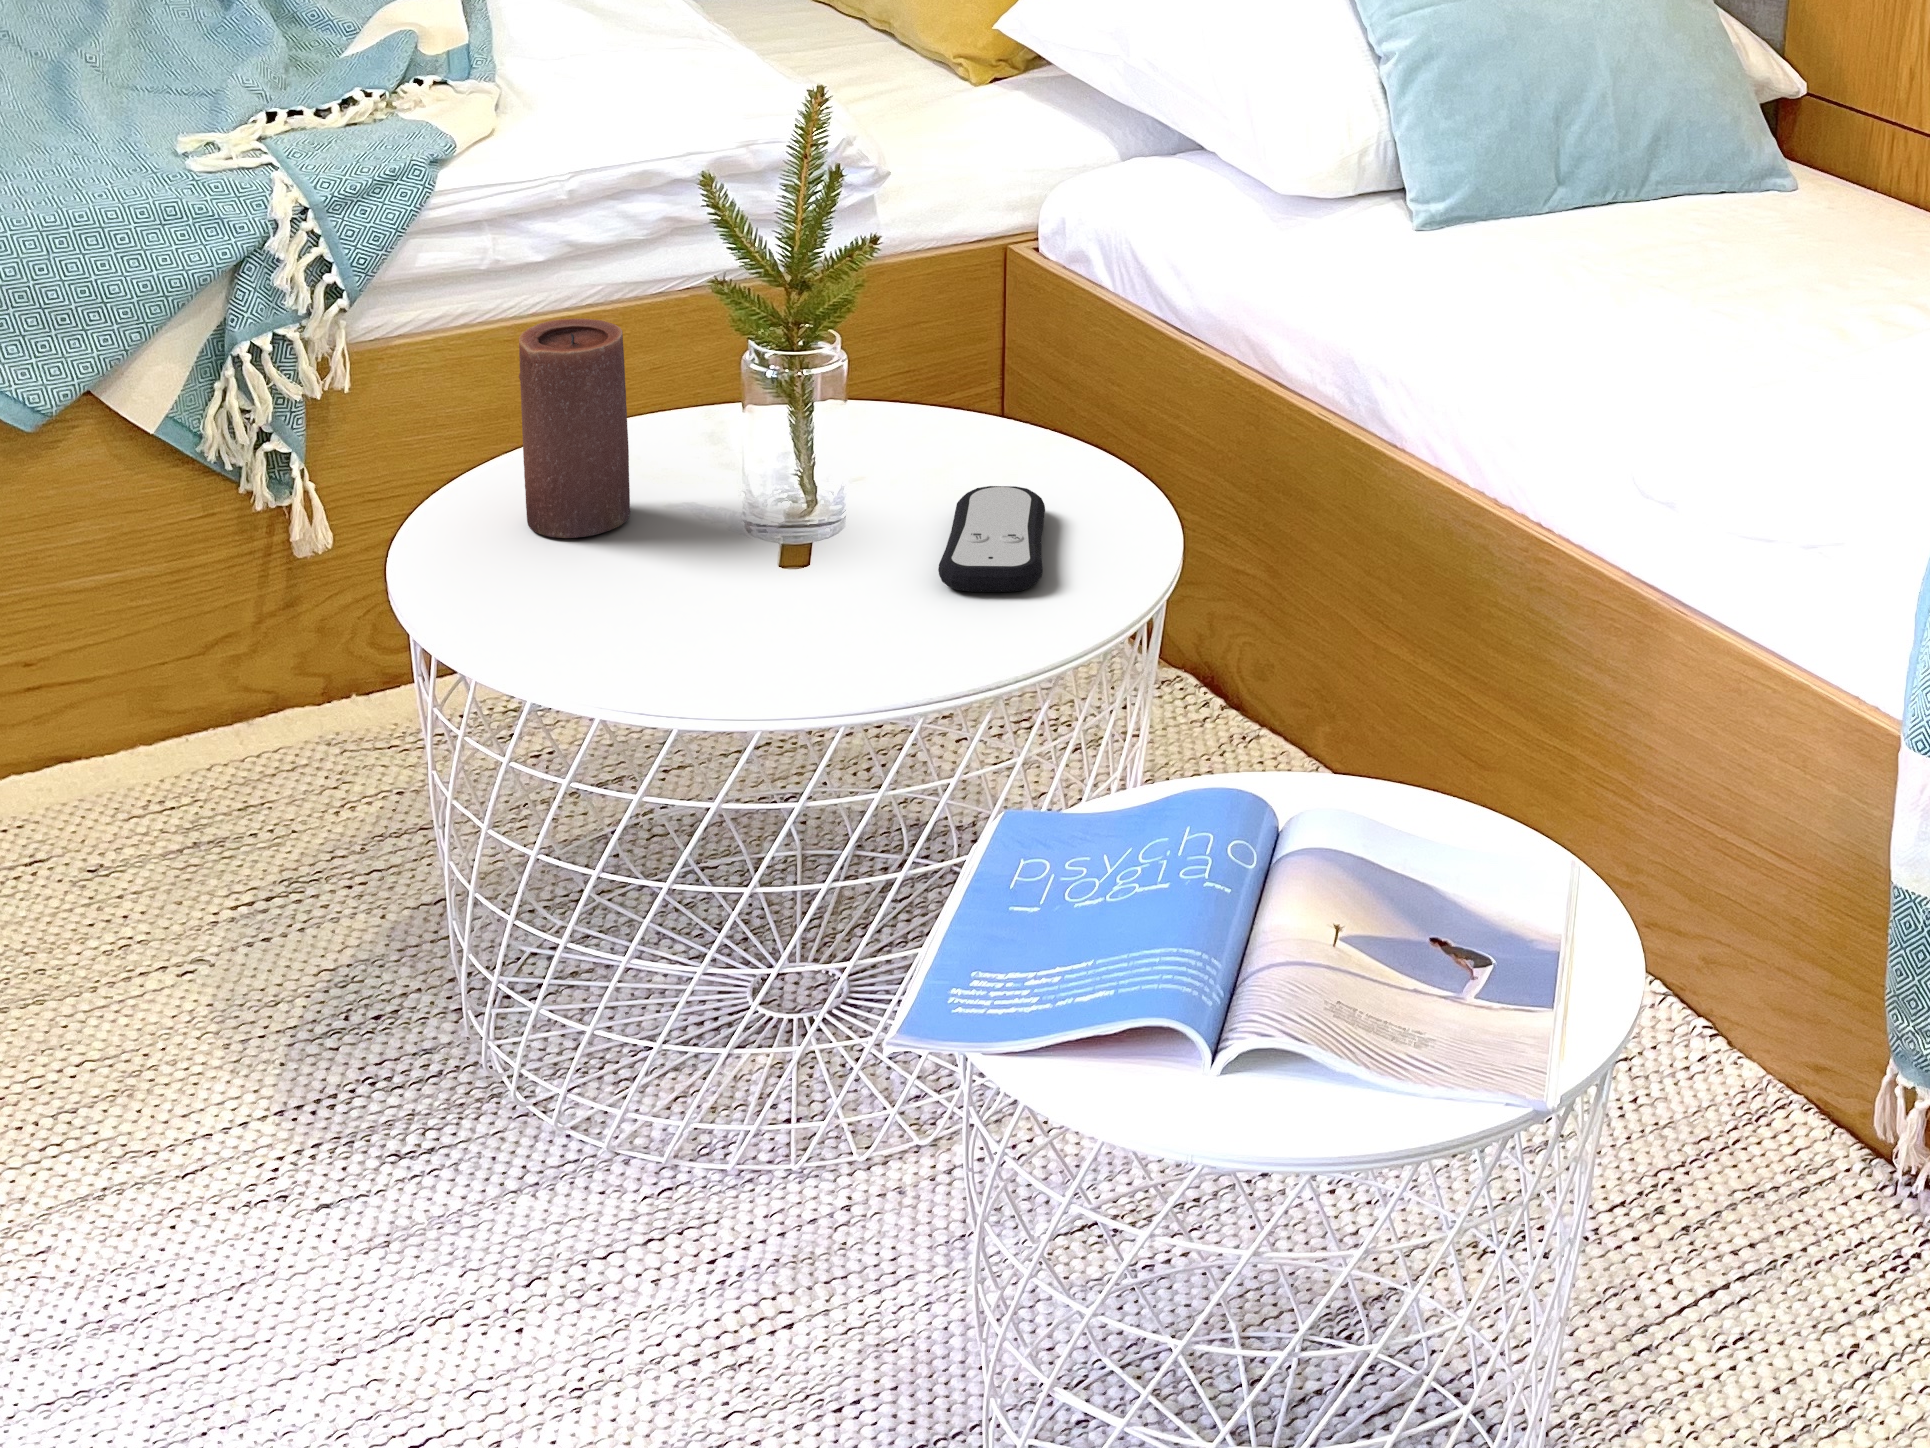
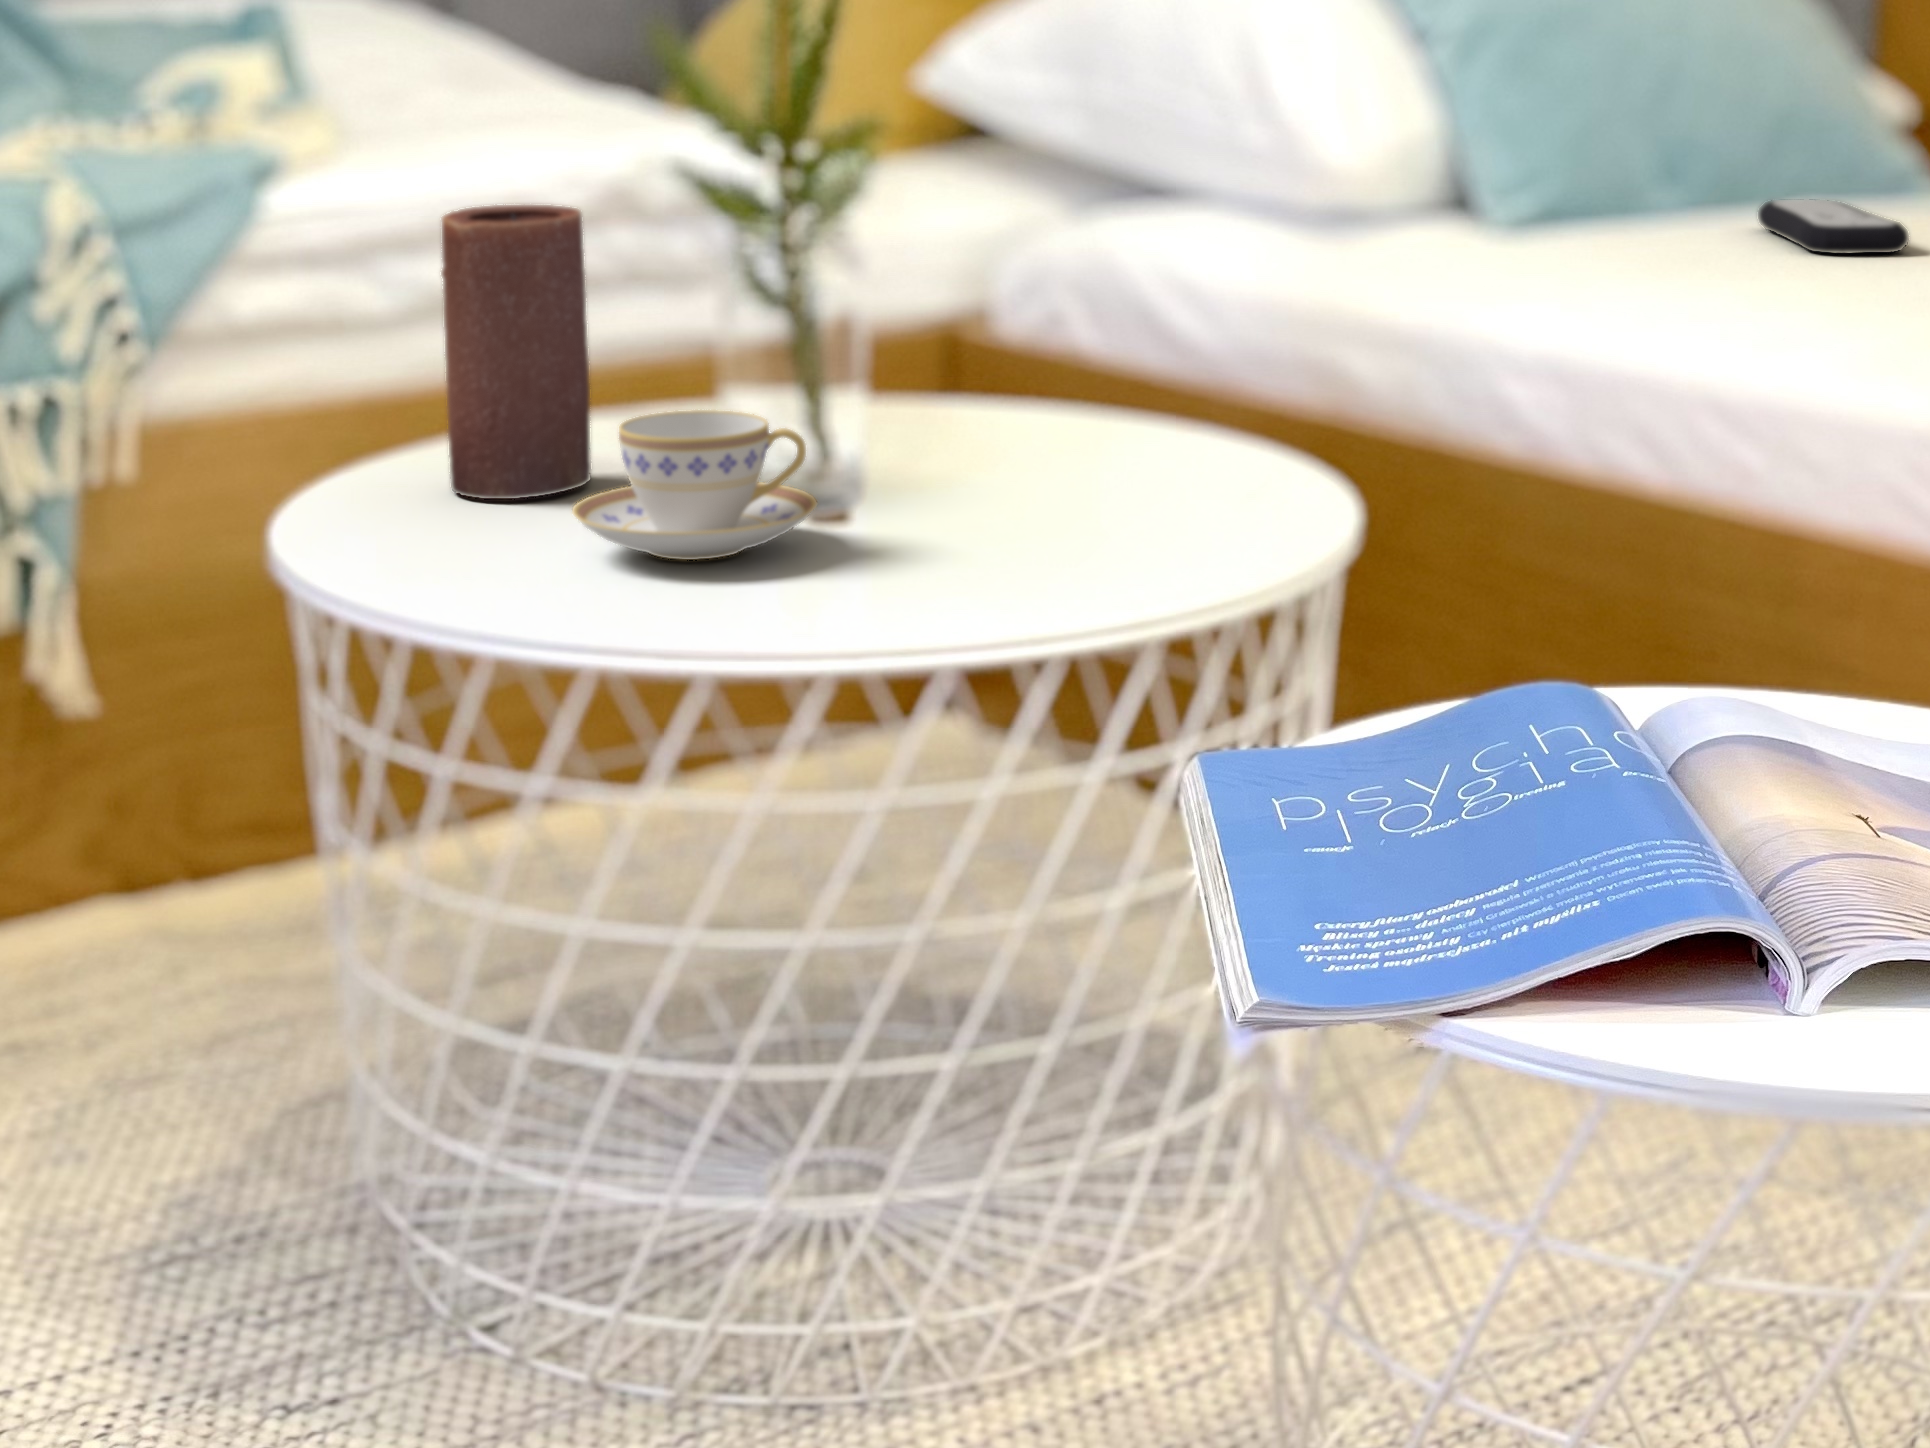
remote control: present [938,486,1045,592] -> present [1758,199,1909,254]
teacup: none [596,507,771,622] -> present [572,410,817,560]

